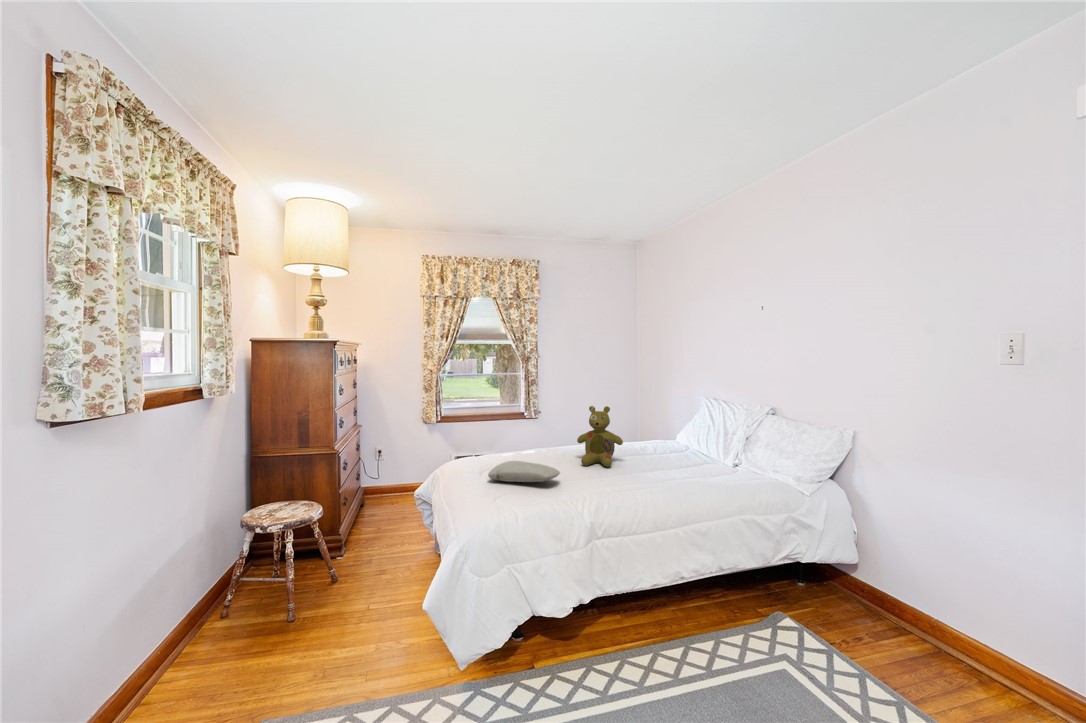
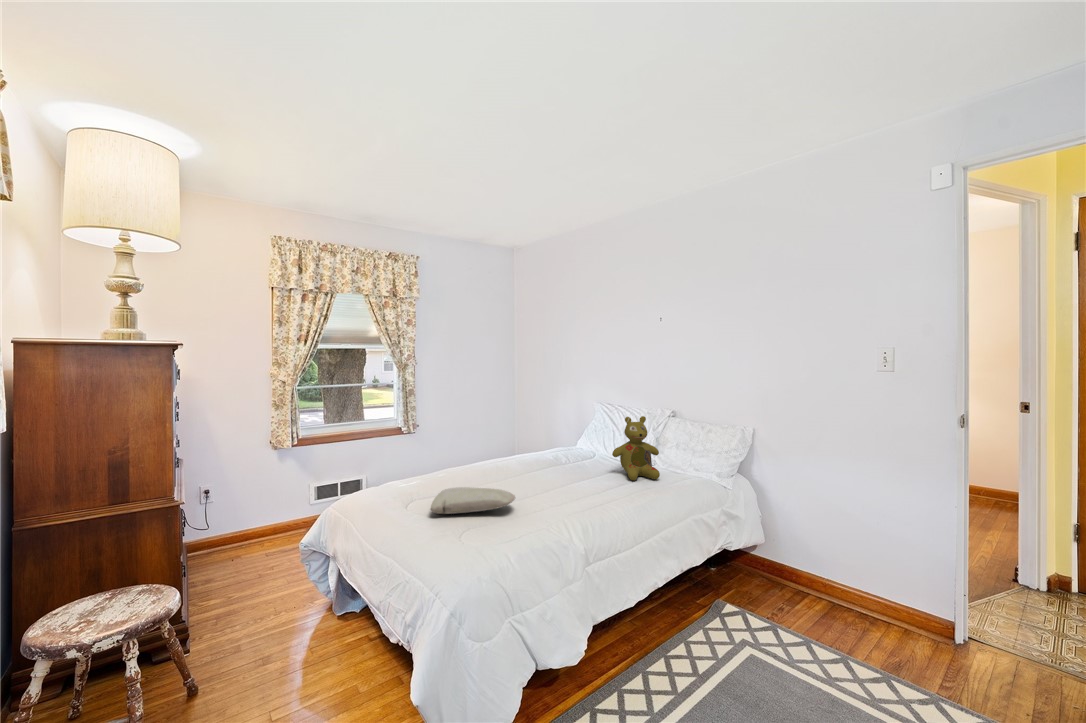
stuffed bear: present [577,406,623,467] -> present [612,416,660,480]

